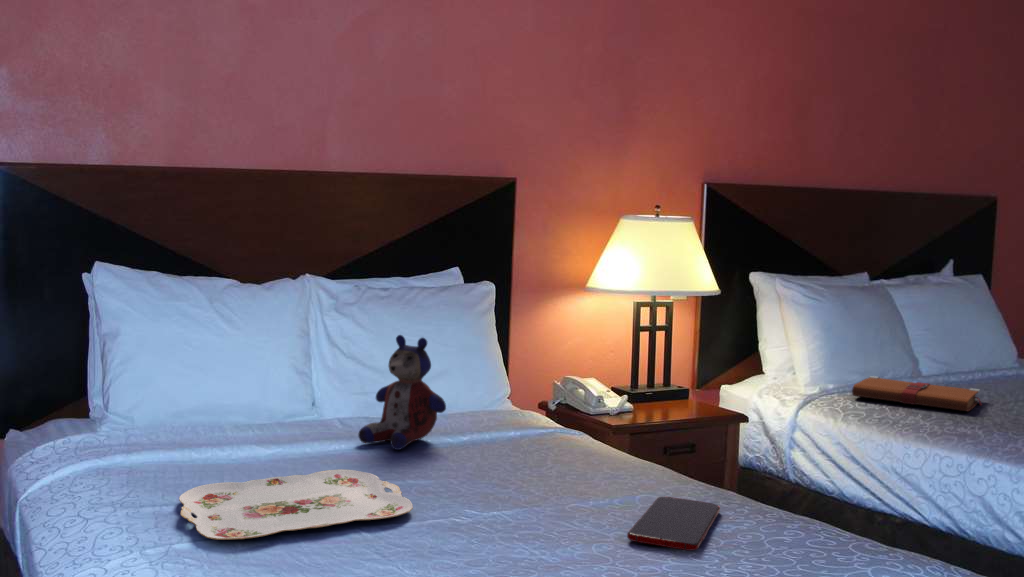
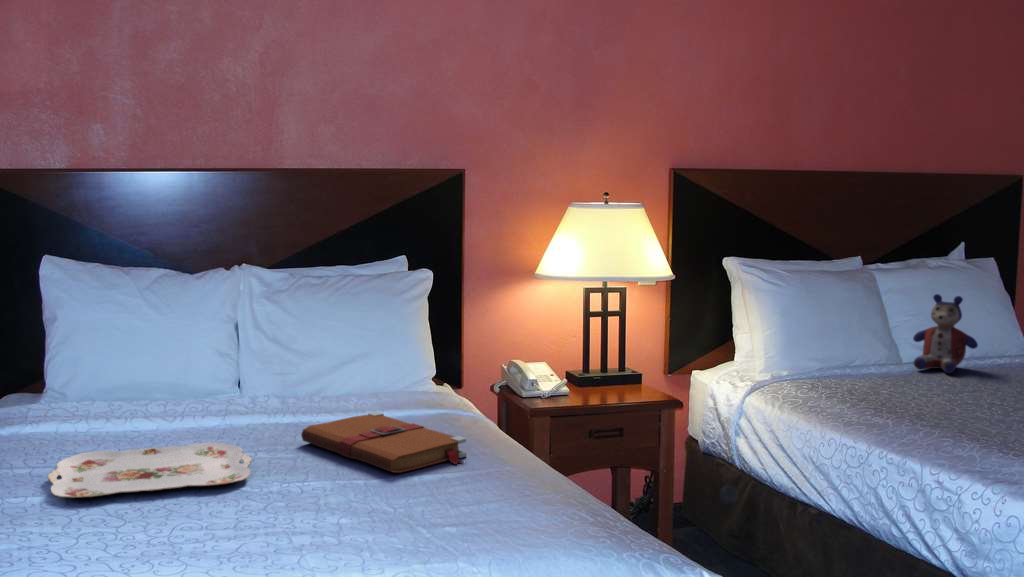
stuffed bear: present [359,335,446,450] -> present [913,294,978,373]
book: present [852,376,981,411] -> present [301,412,467,473]
smartphone: present [627,497,720,550] -> none [415,475,529,522]

